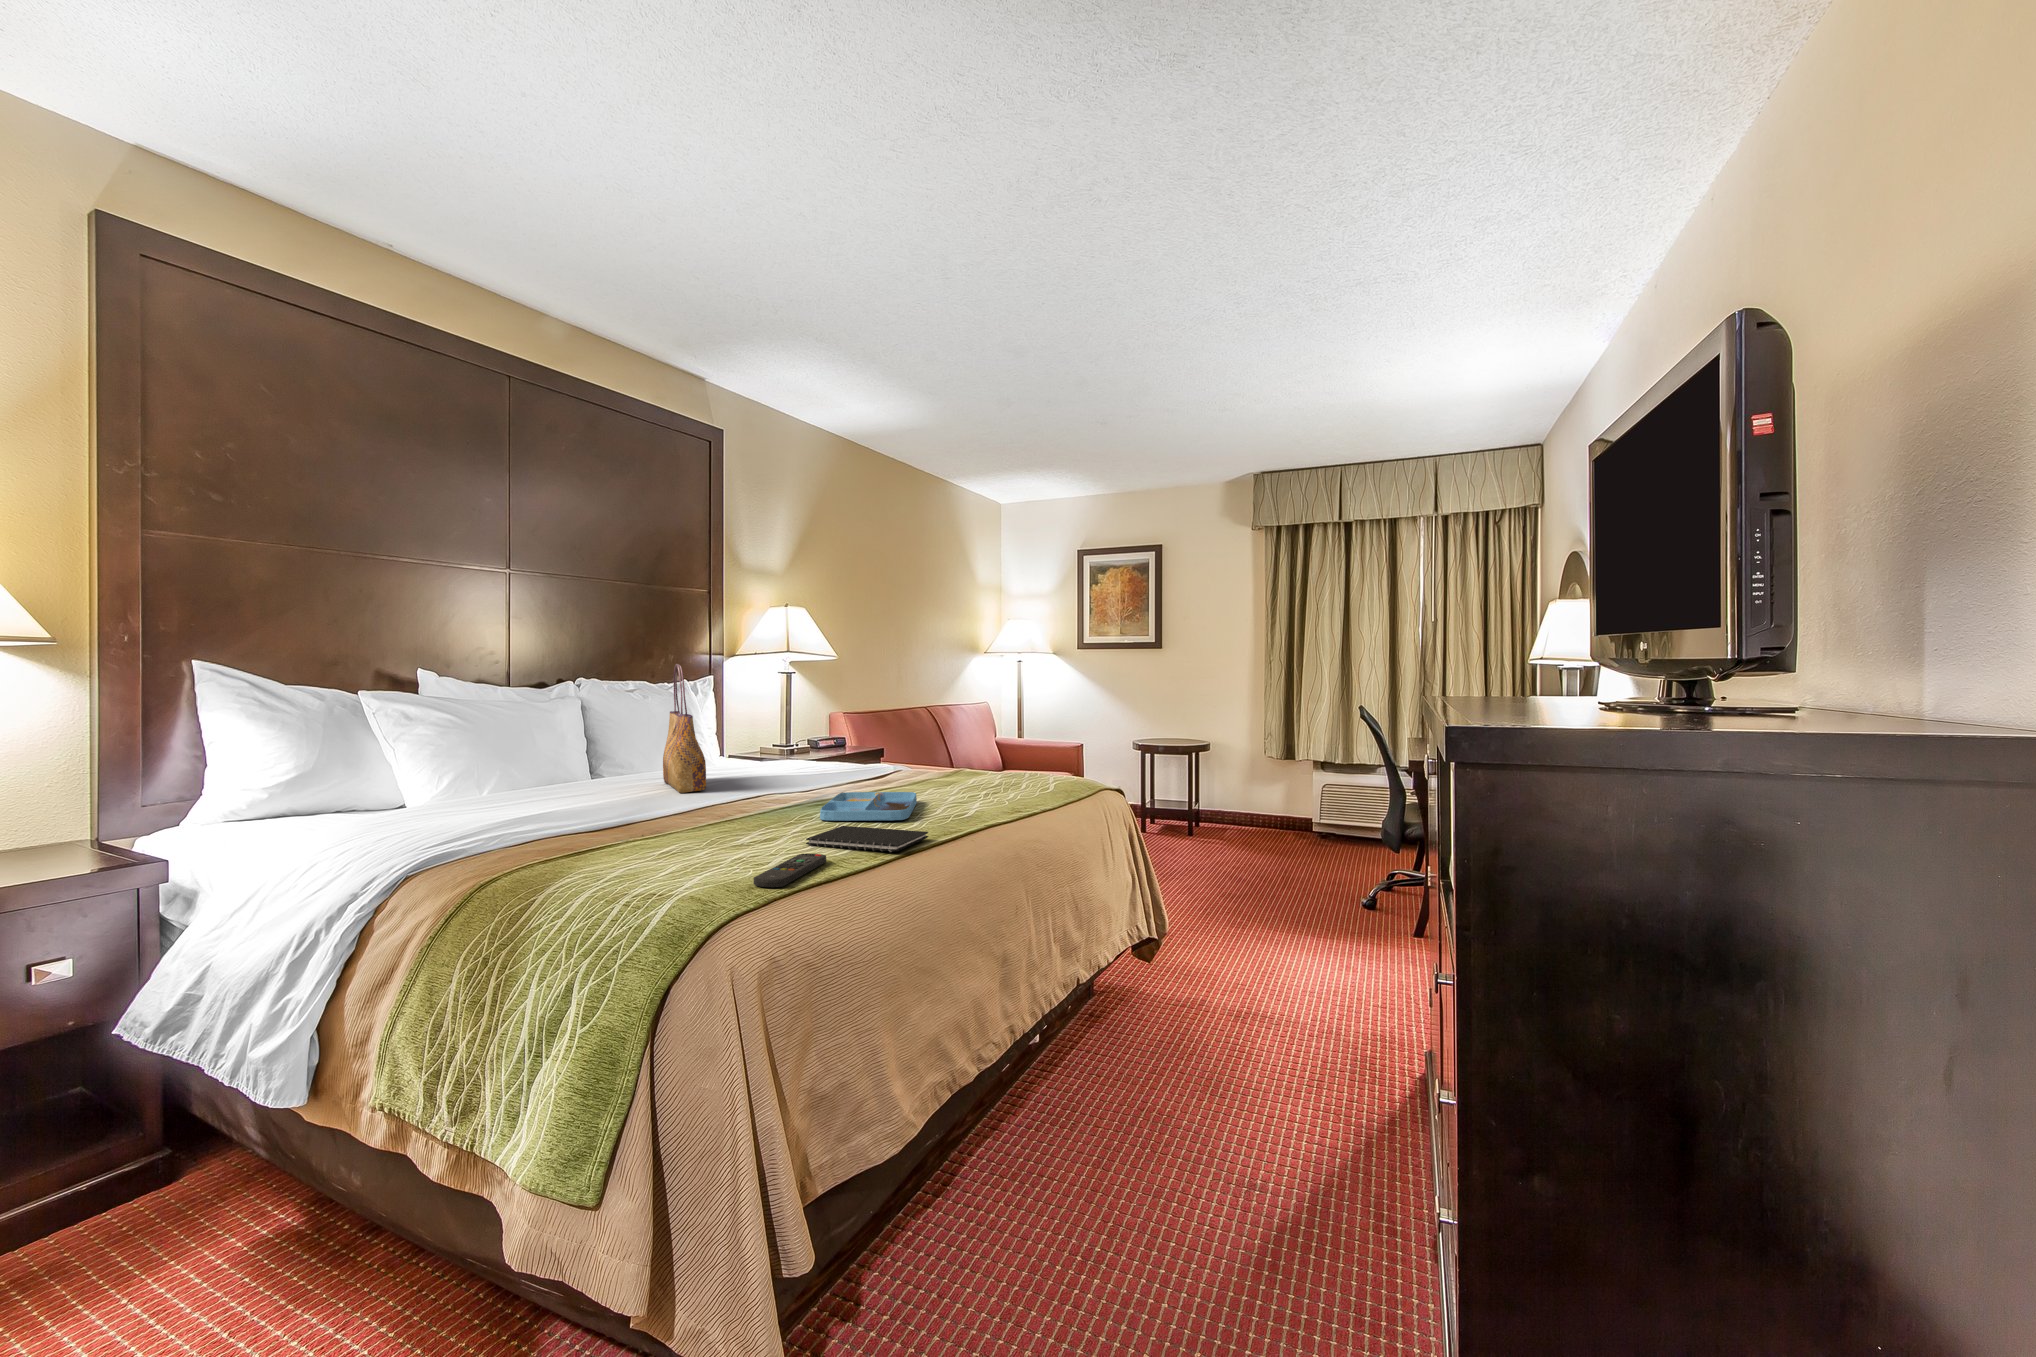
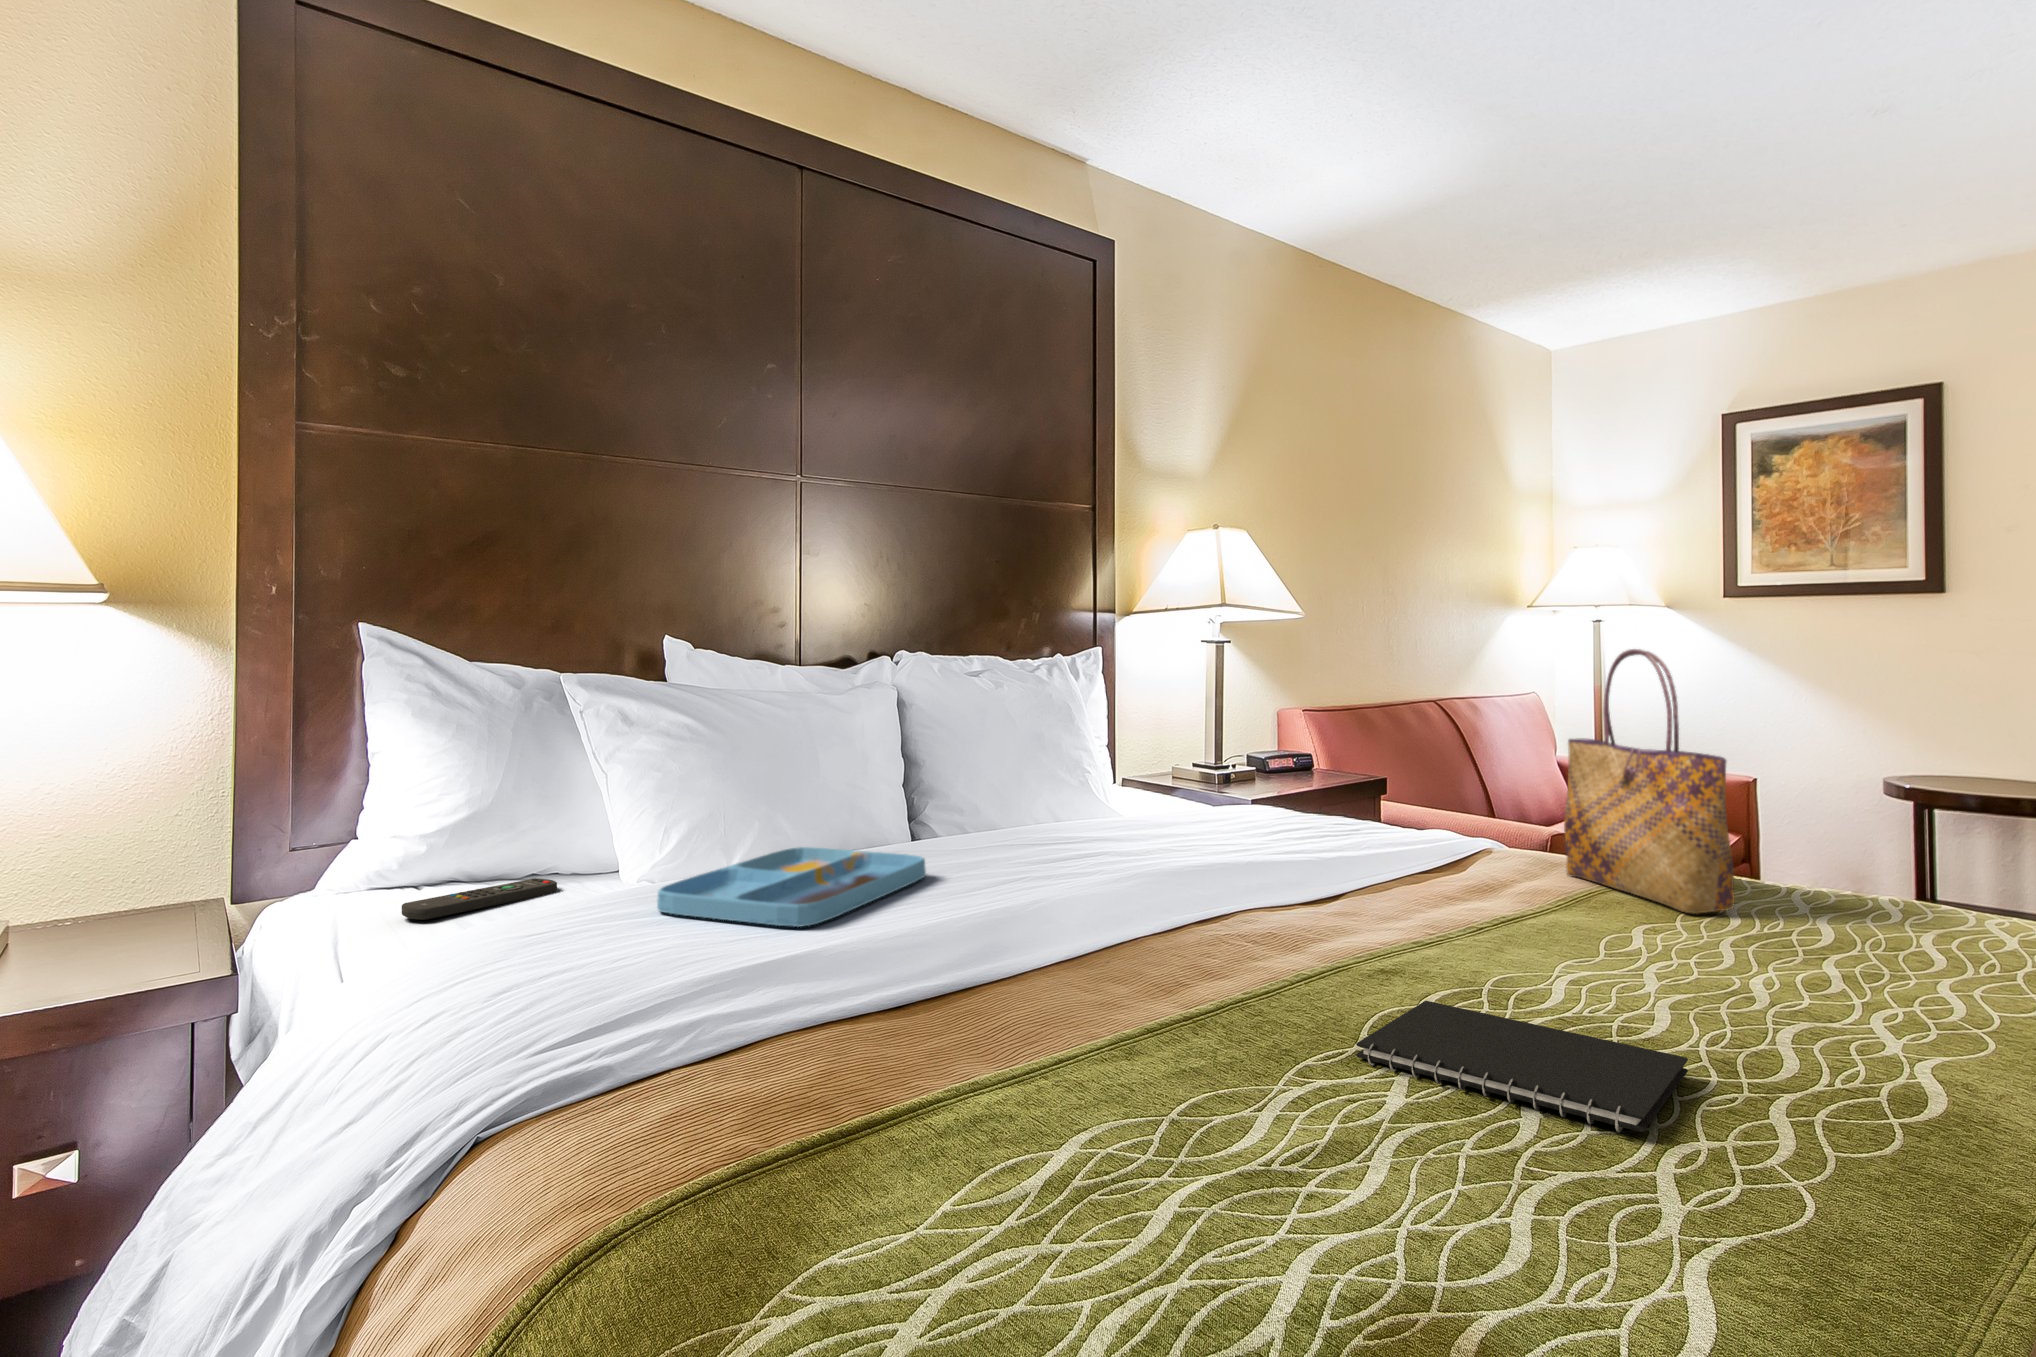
tote bag: present [663,664,706,793] -> present [1564,649,1735,914]
tray: present [820,792,917,821] -> present [657,847,926,927]
remote control: present [754,854,826,887] -> present [402,878,557,920]

